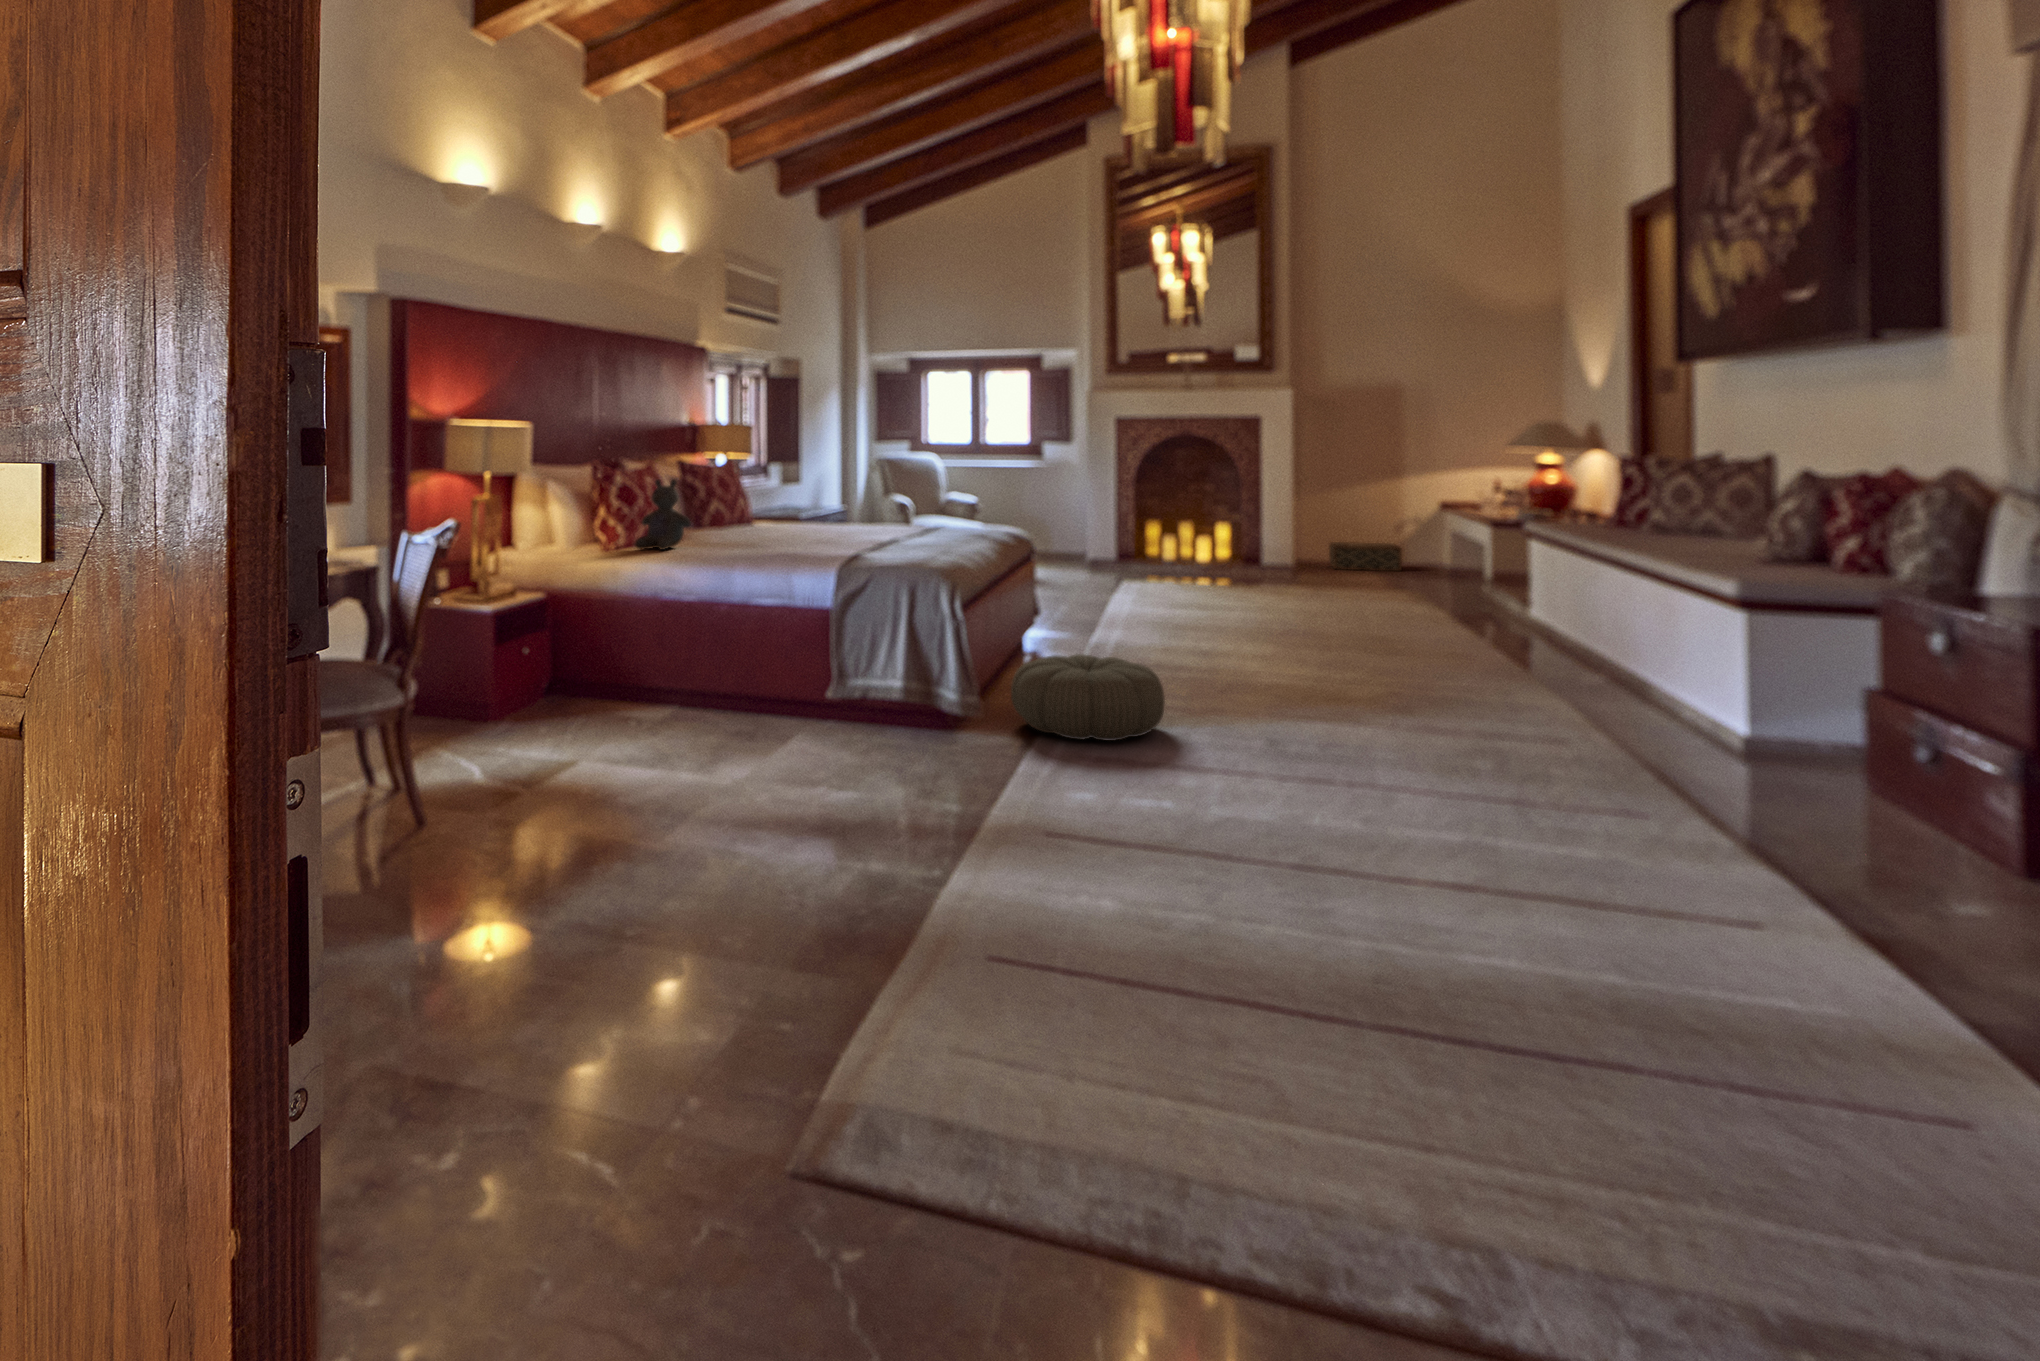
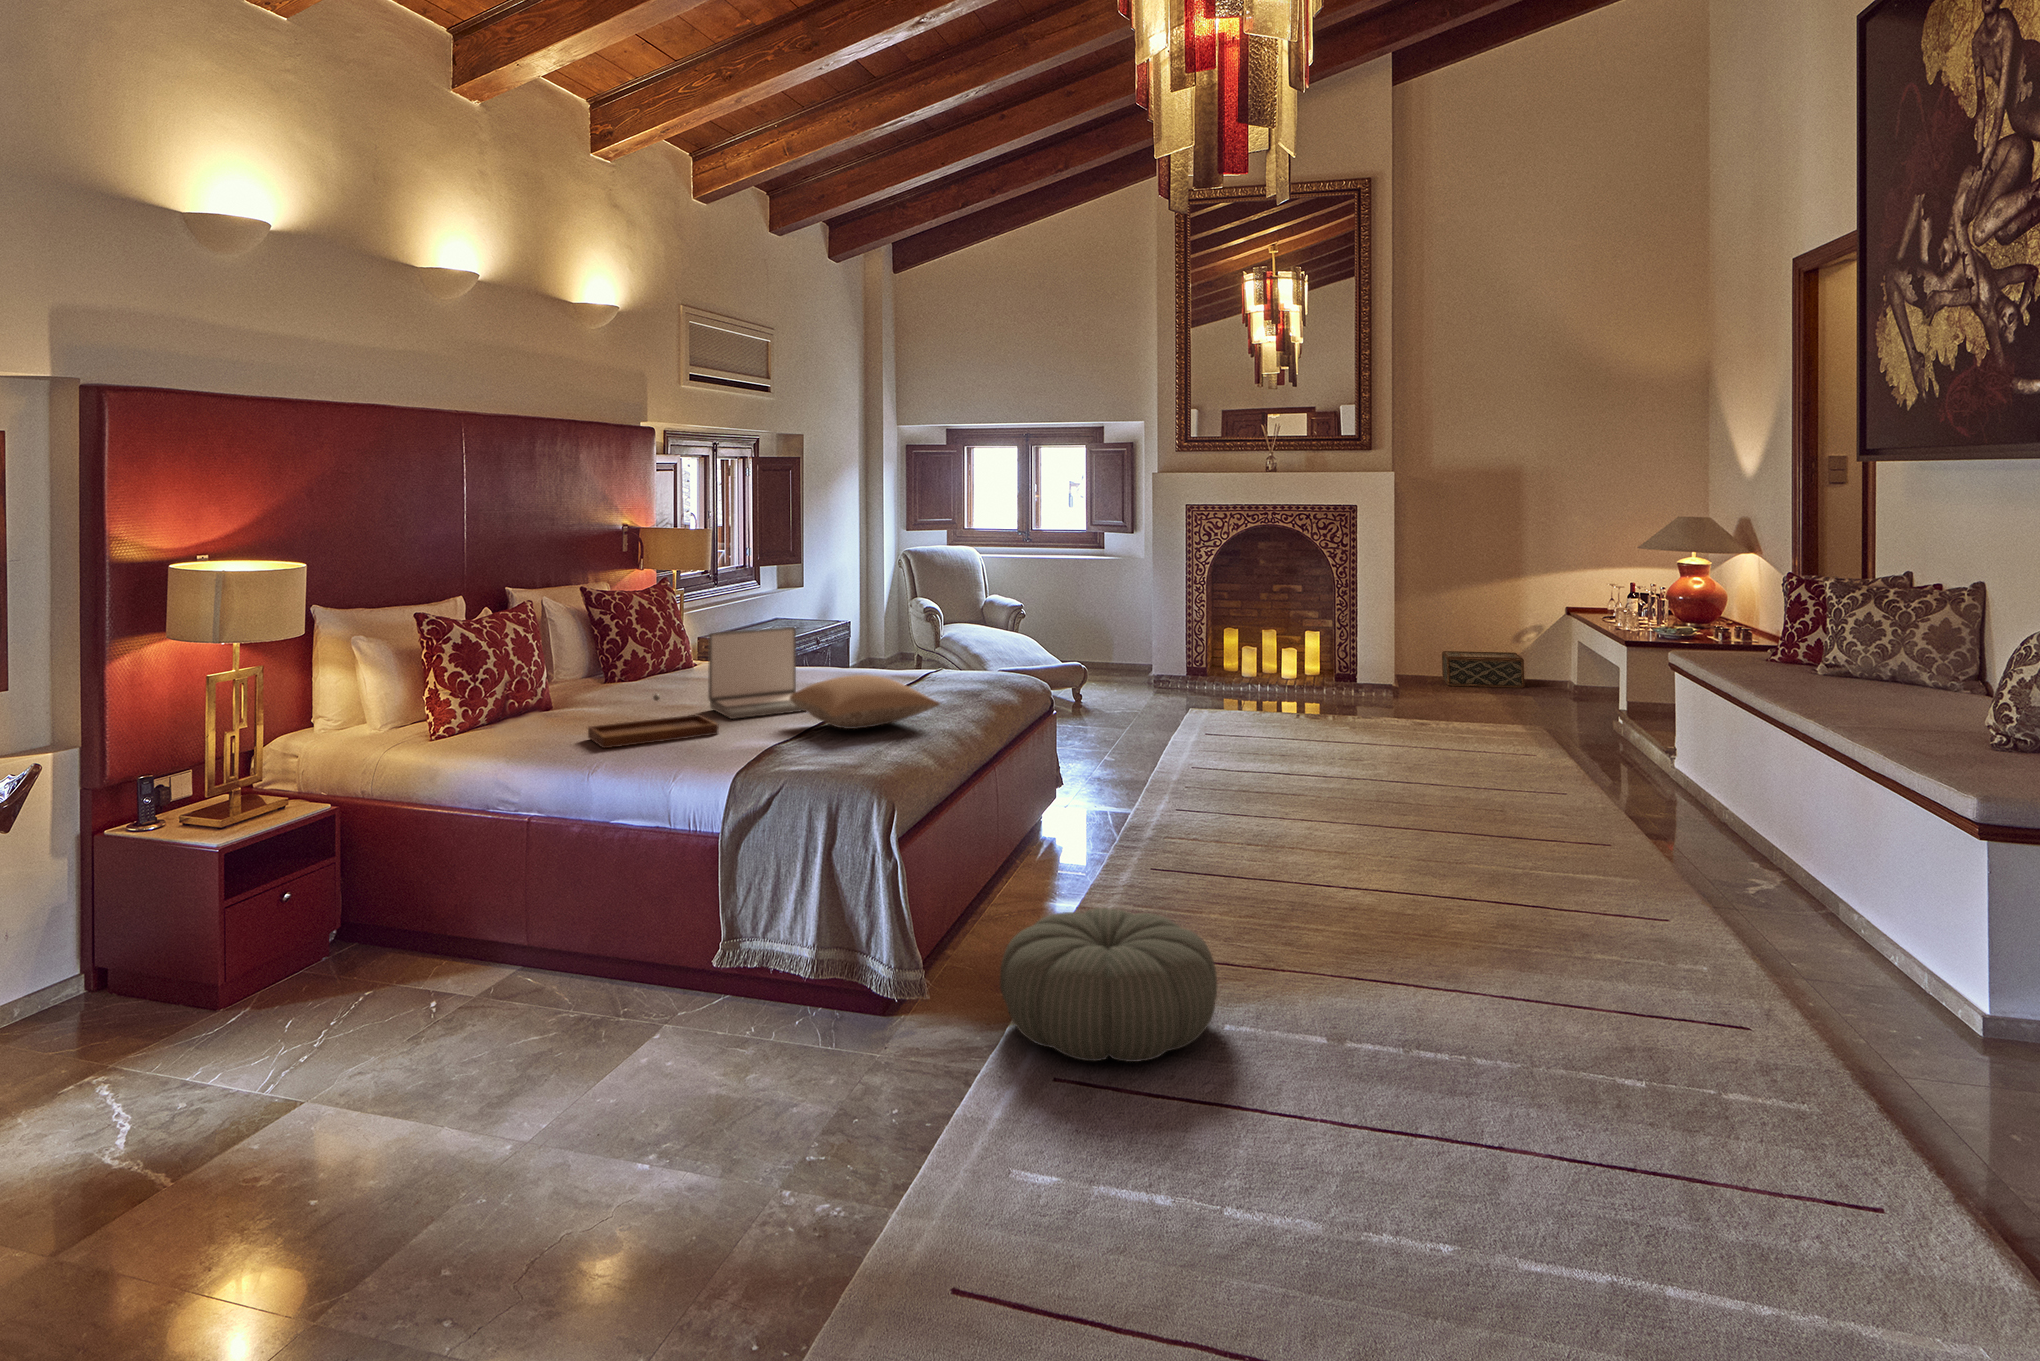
stuffed bear: present [635,479,691,550] -> none [486,636,573,745]
laptop: none [774,483,856,542] -> present [708,627,804,719]
pillow: none [840,510,951,545] -> present [790,675,939,729]
tray: none [703,520,793,552] -> present [588,695,718,748]

